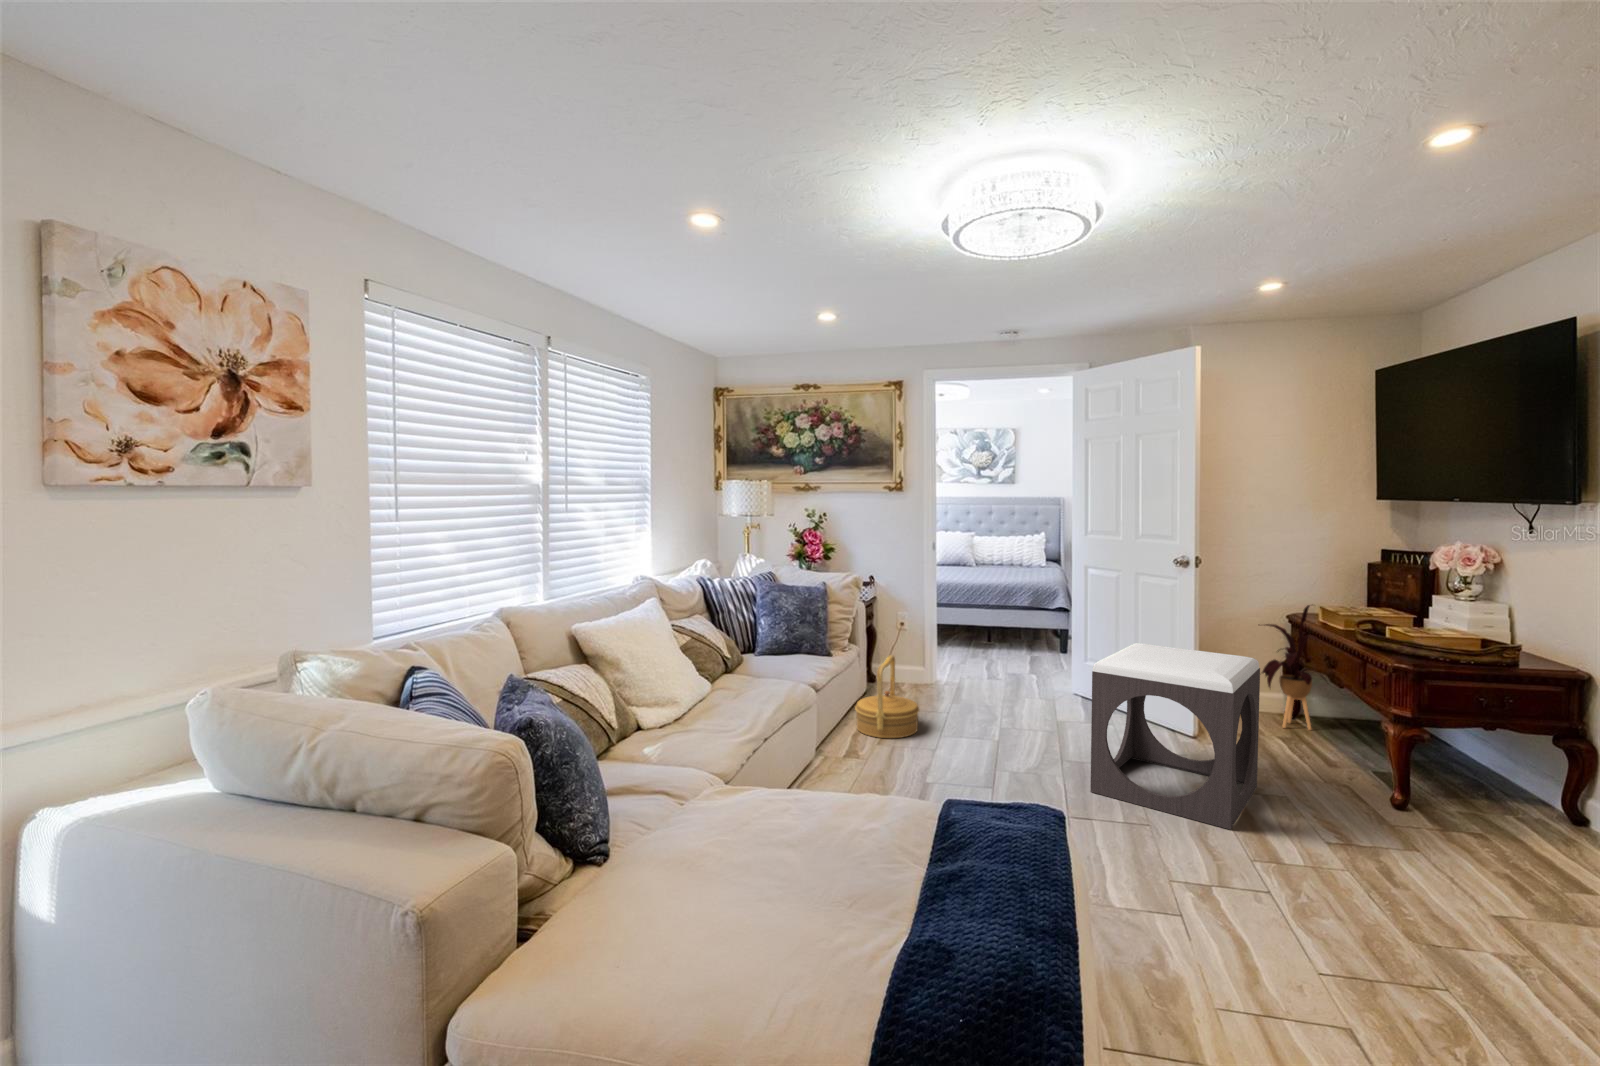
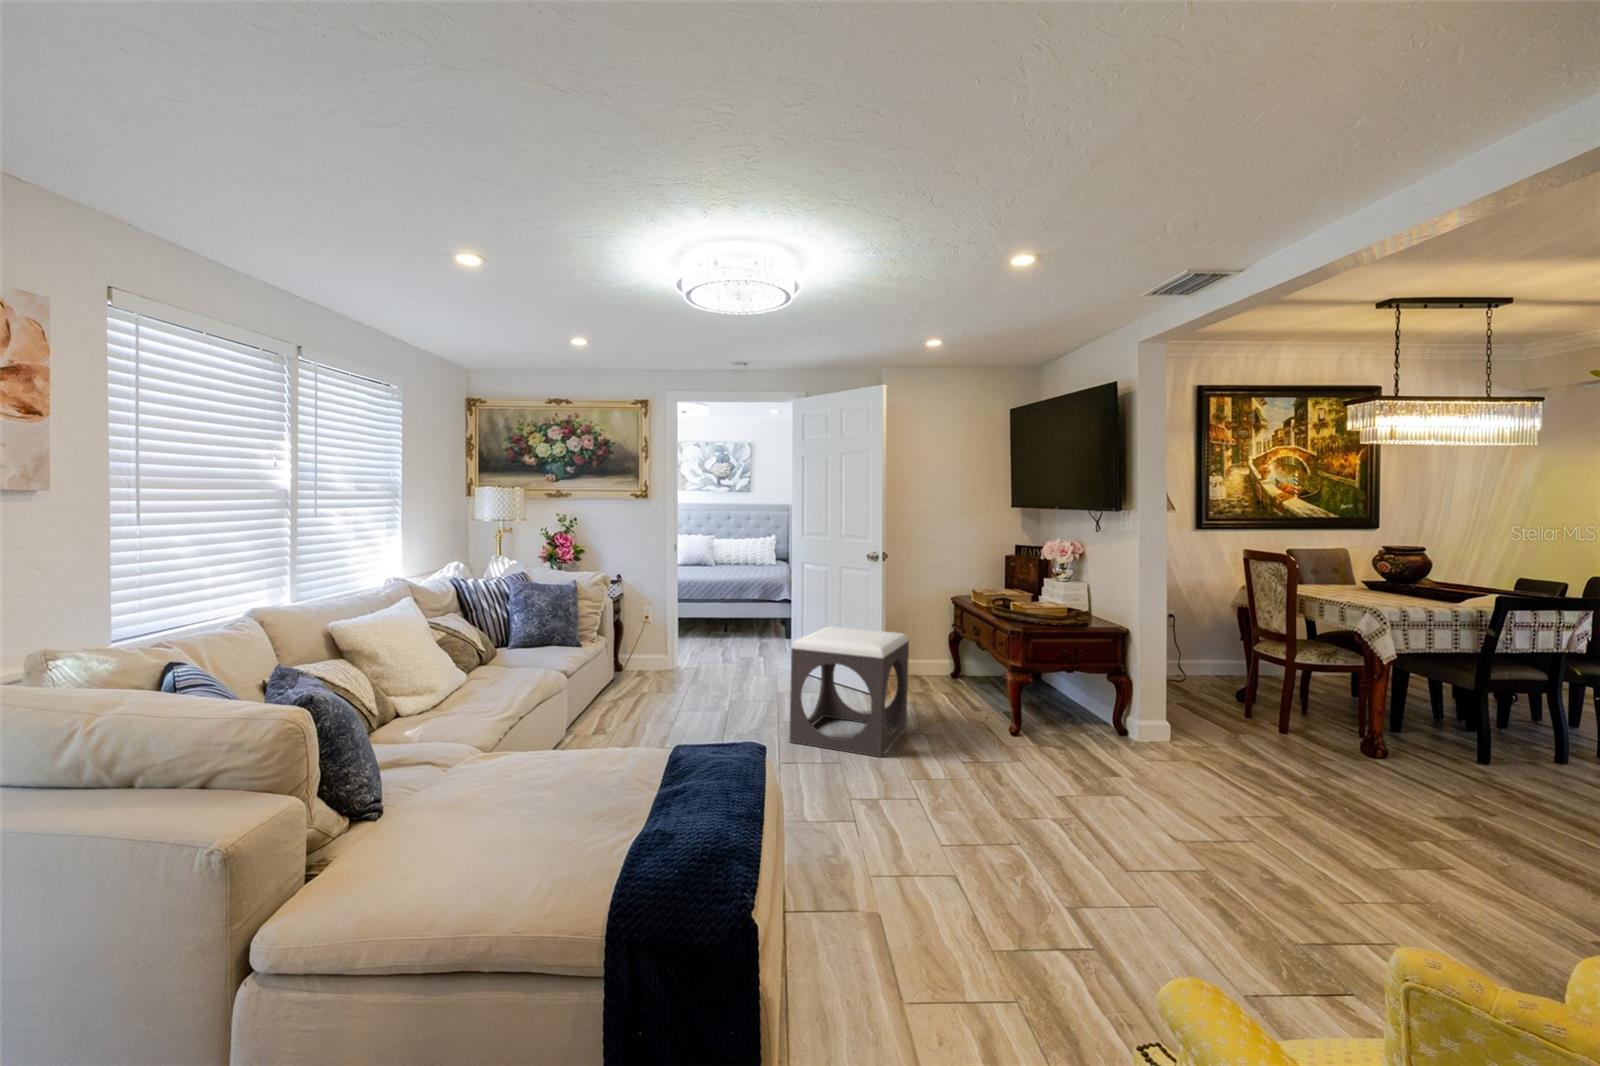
house plant: present [1262,605,1325,730] -> none [919,594,965,689]
woven basket: present [855,655,919,738] -> none [602,645,659,717]

